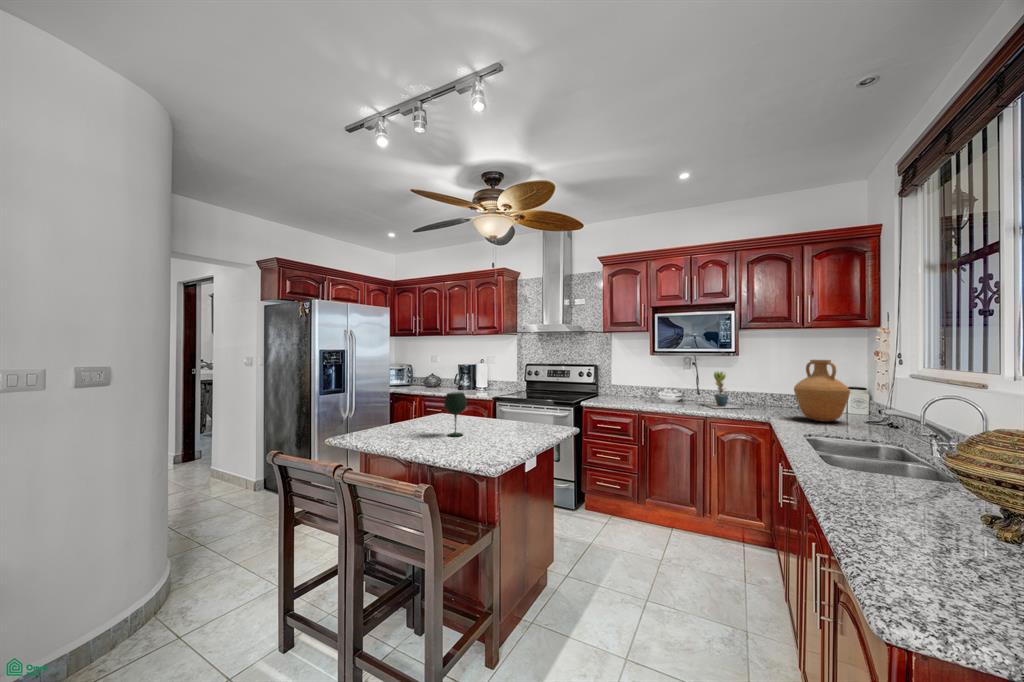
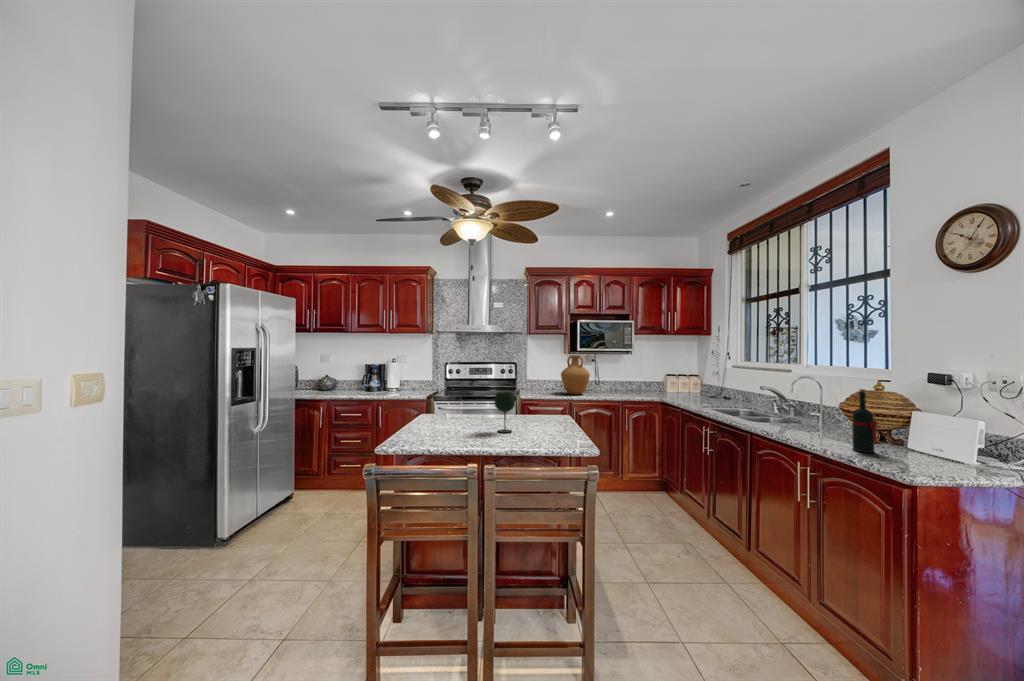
vase: present [794,360,850,422] -> present [561,355,590,395]
potted plant: present [703,372,741,408] -> none [601,366,635,394]
wine bottle: none [905,418,948,539] -> present [852,389,878,453]

